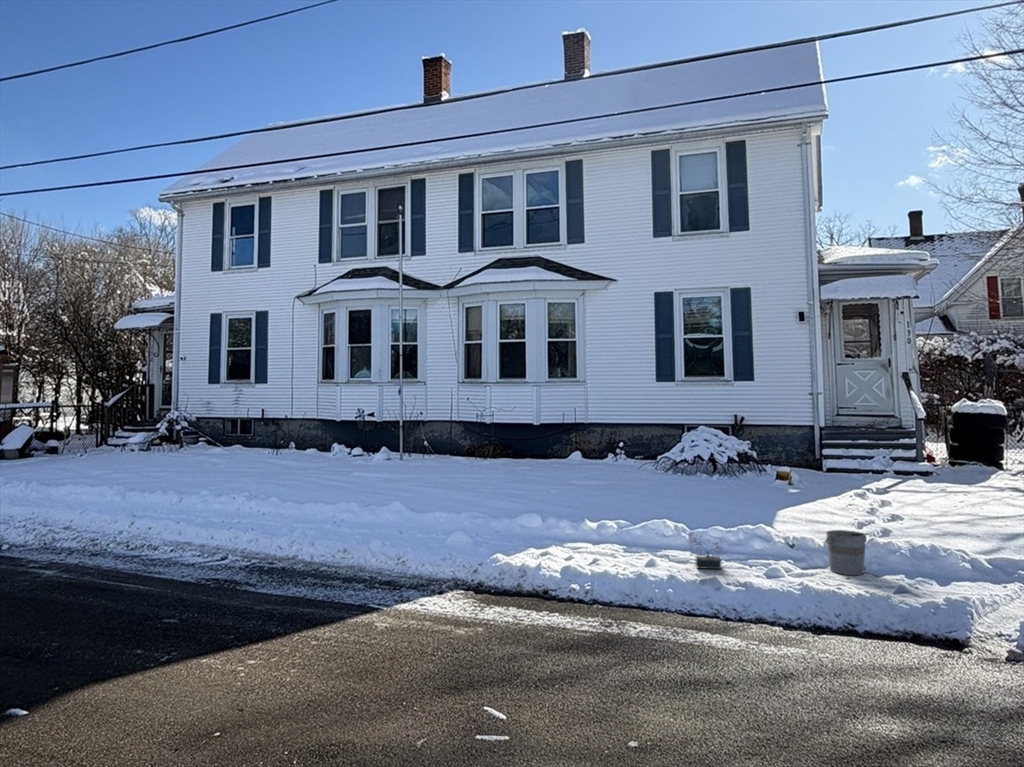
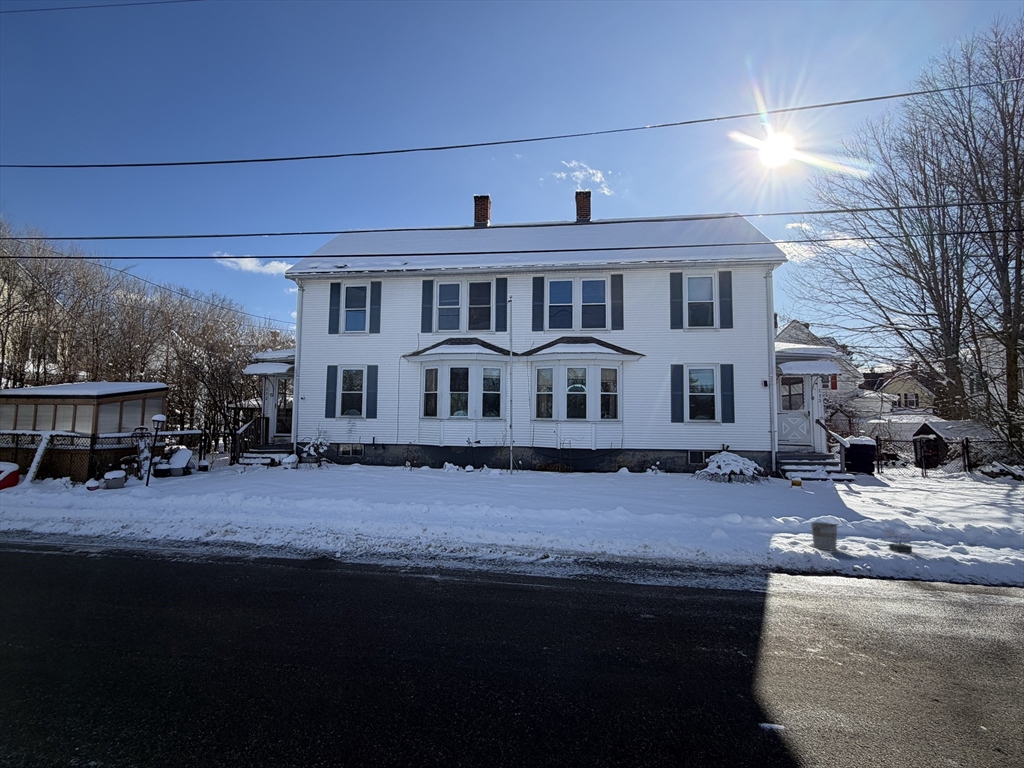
bucket: present [826,530,870,575] -> present [811,522,838,550]

